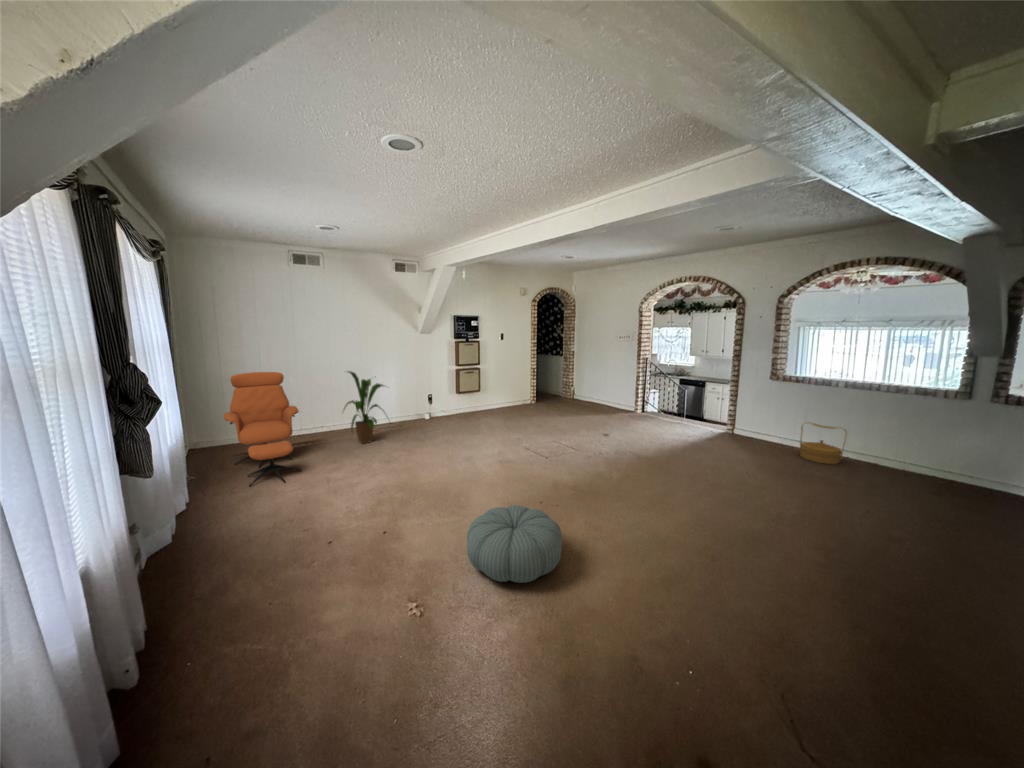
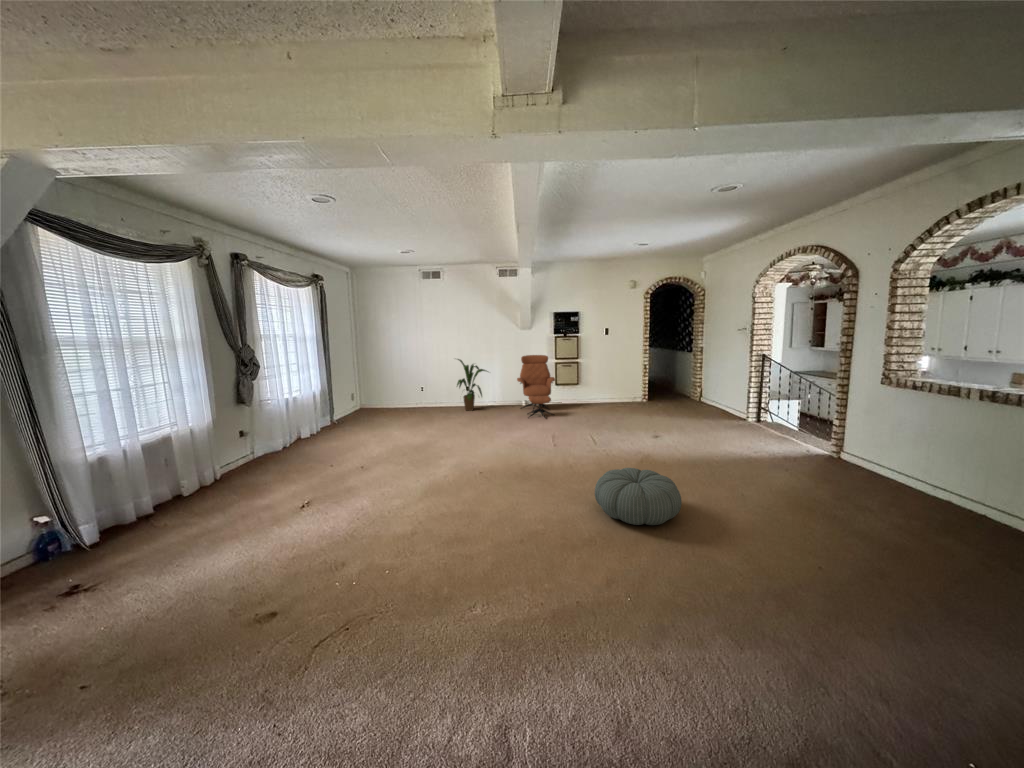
armchair: present [224,372,301,486] -> present [517,355,555,417]
woven basket: present [800,422,847,464] -> none [890,447,964,515]
pouf: present [467,505,563,583] -> present [595,468,682,525]

